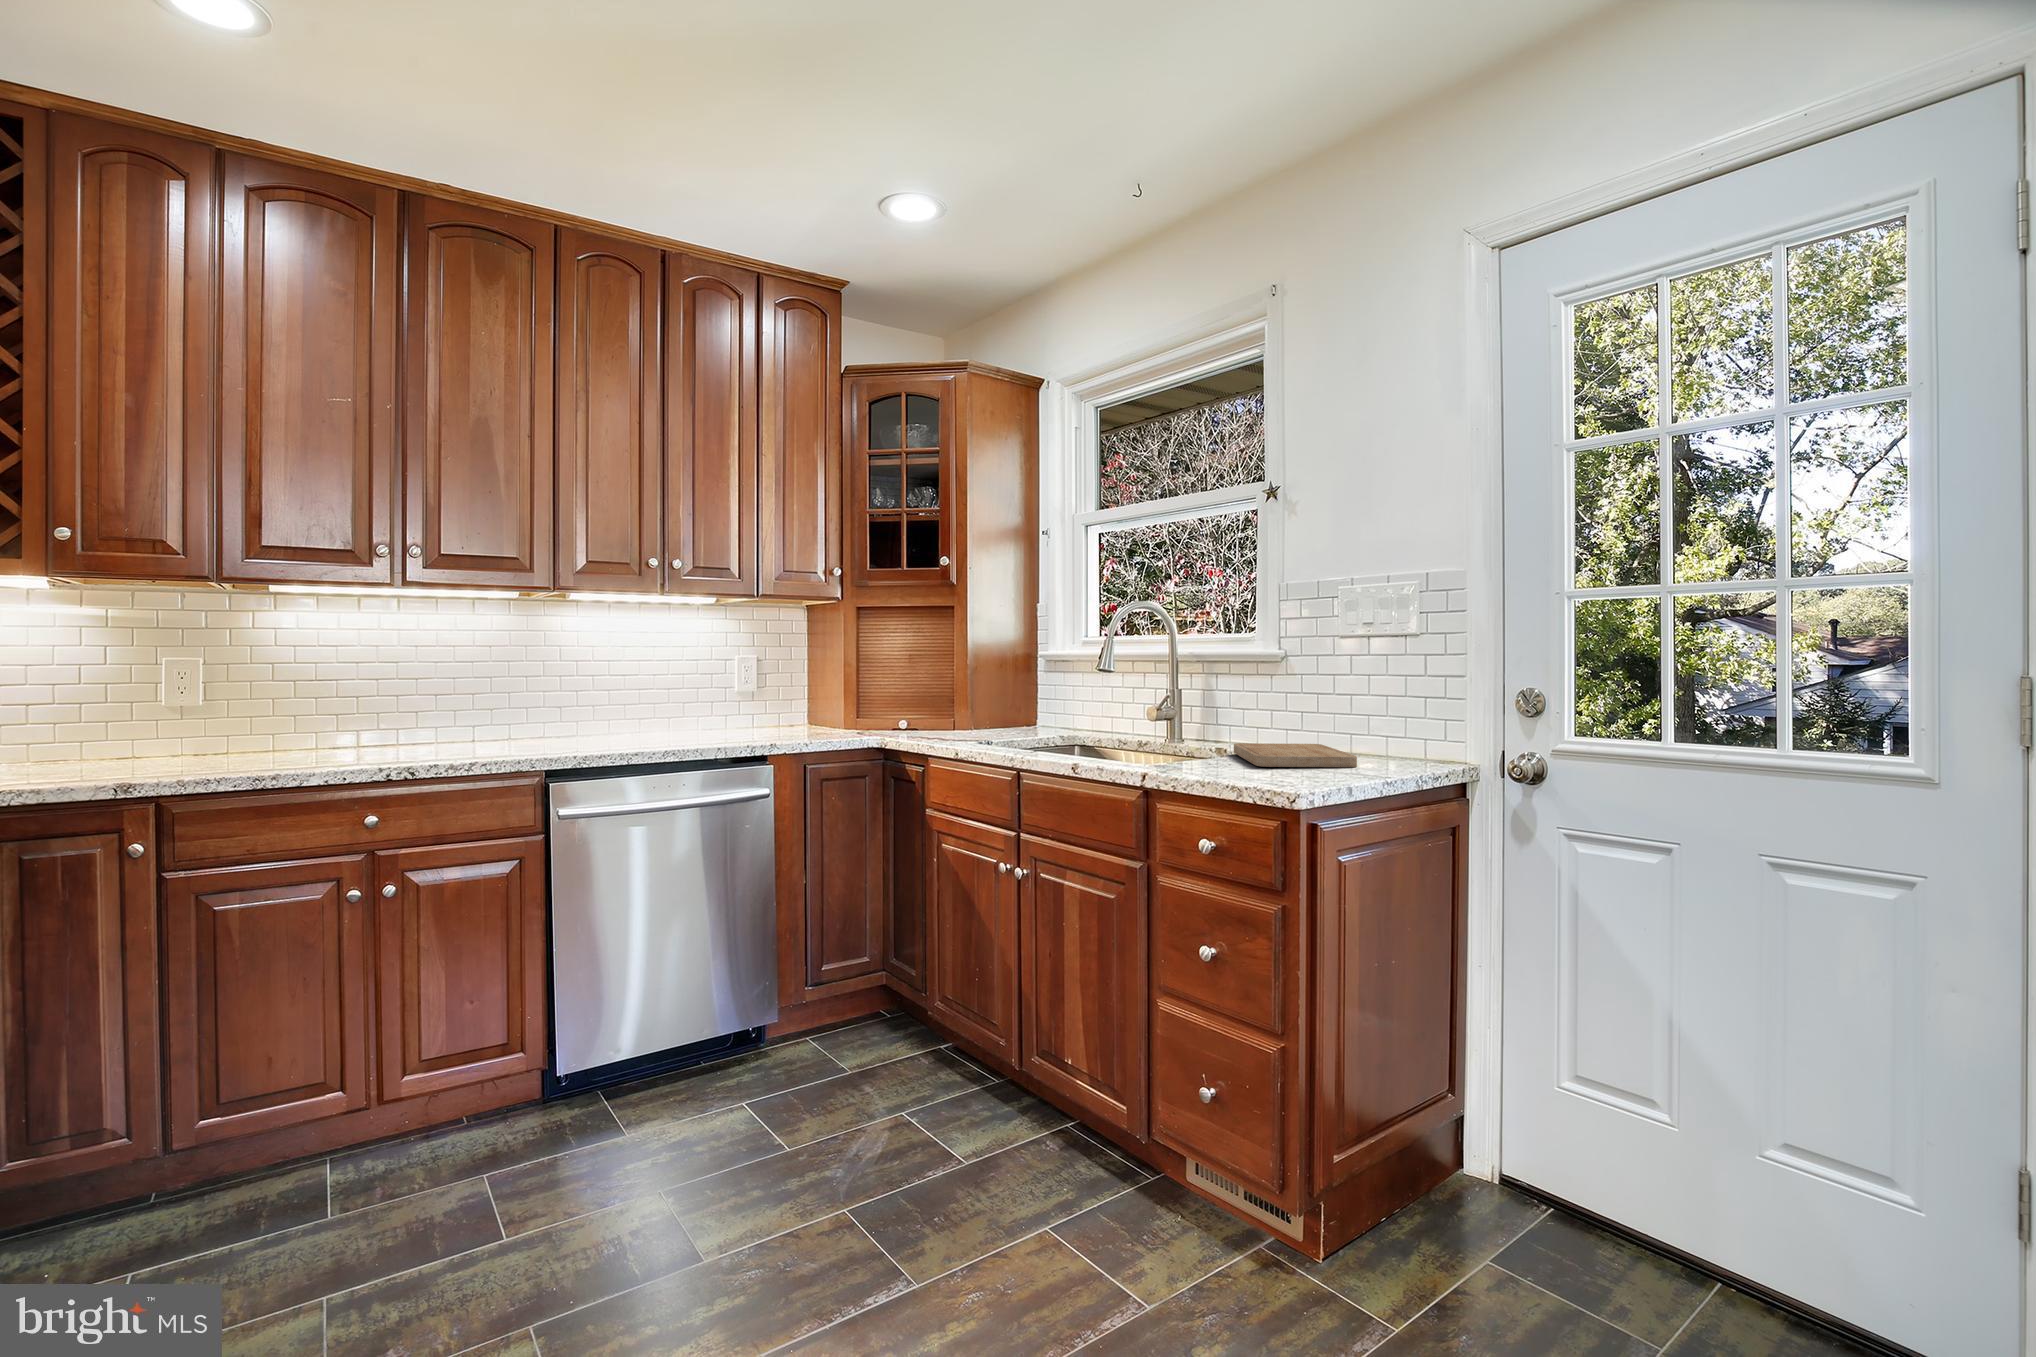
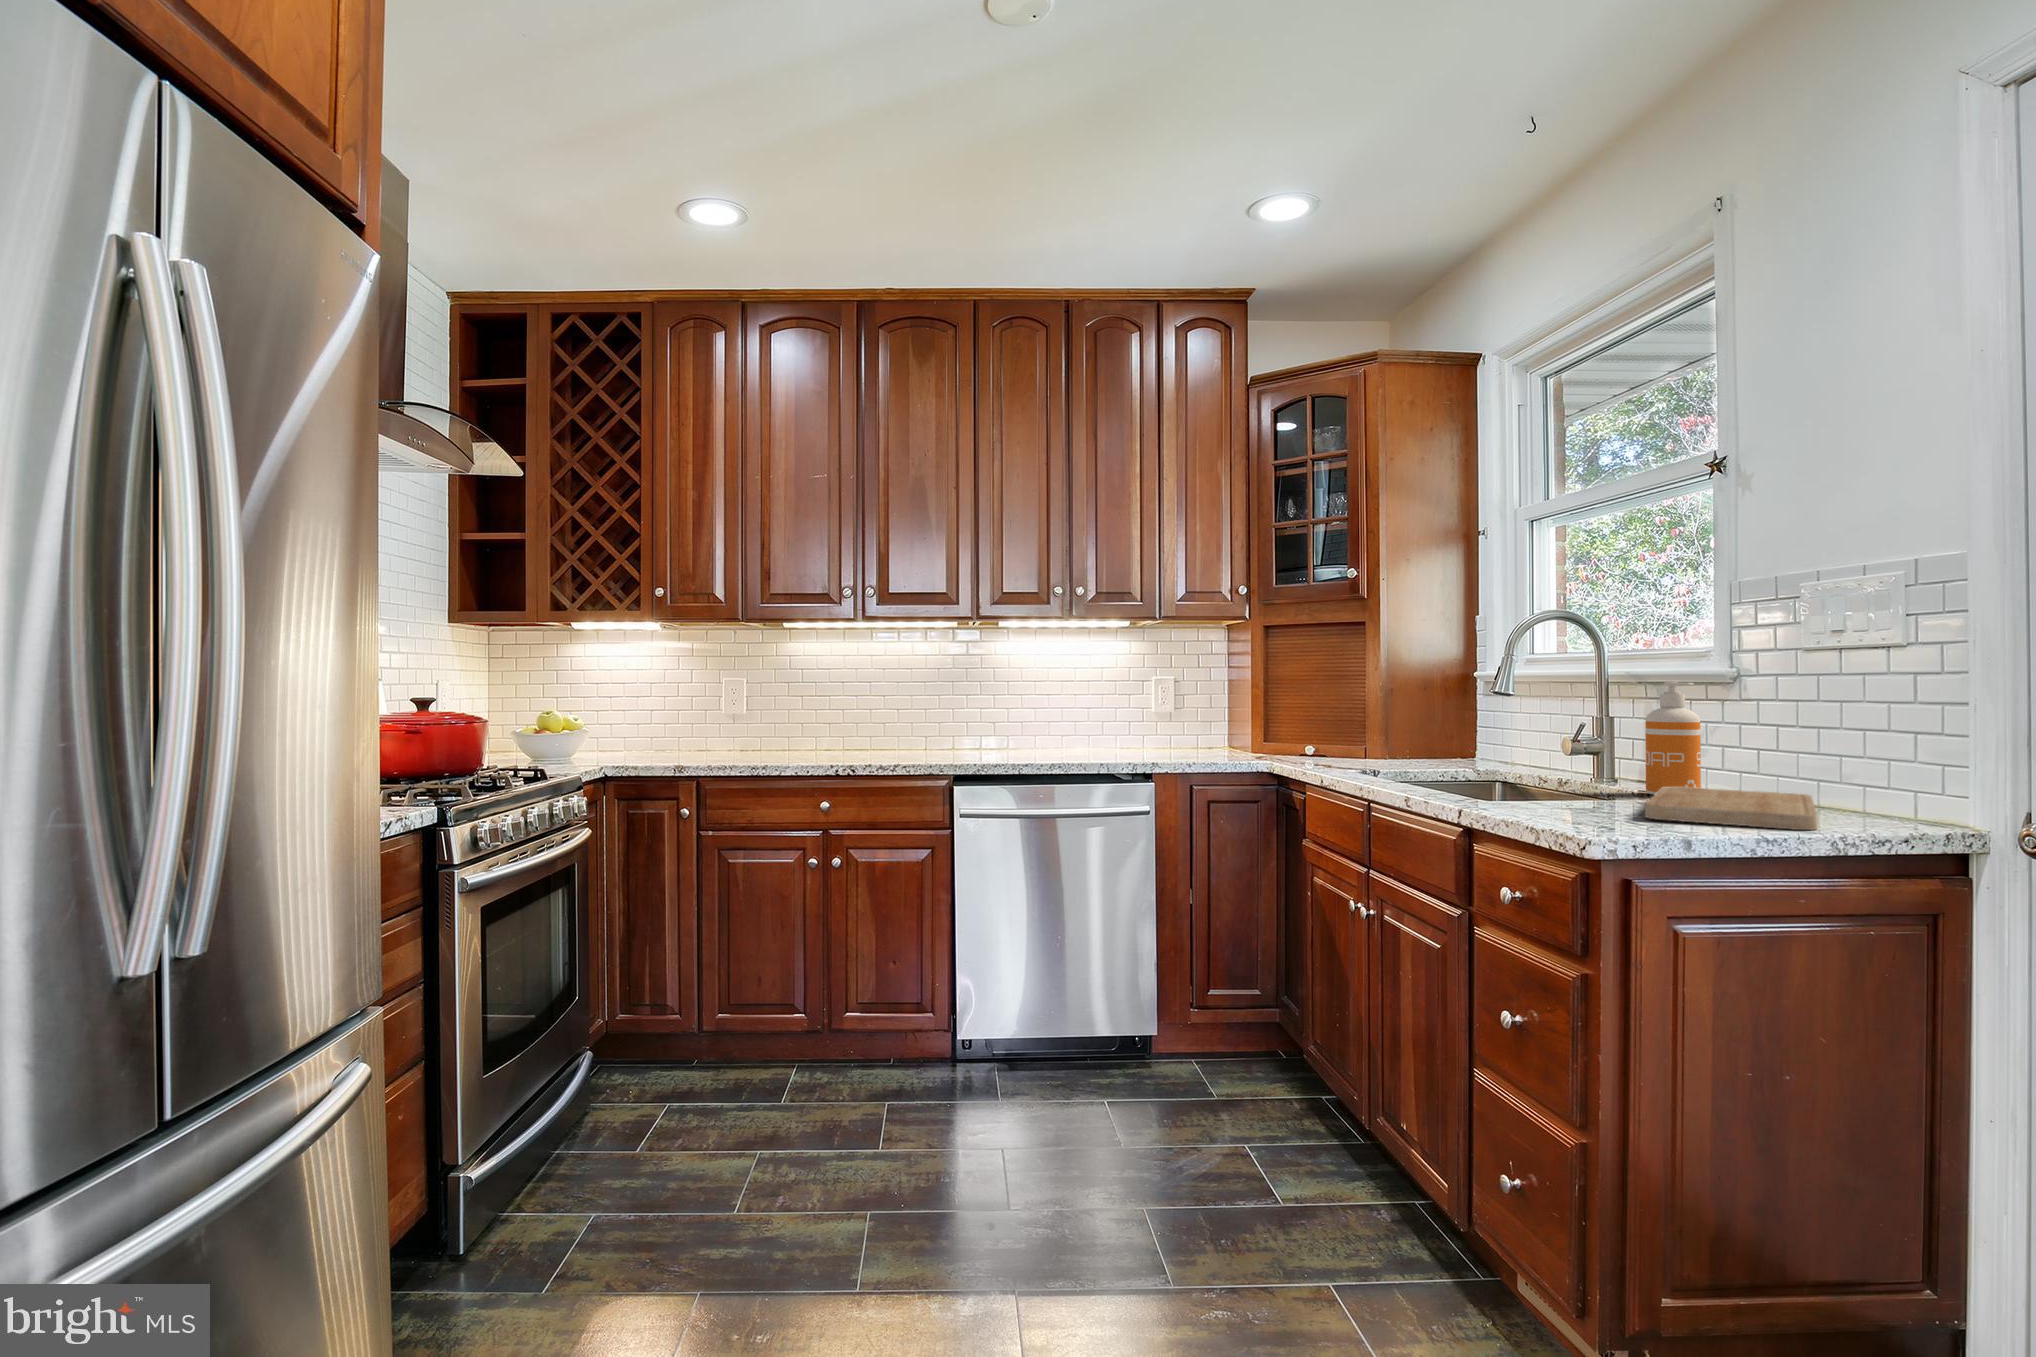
soap dispenser: none [1211,664,1246,751] -> present [1645,682,1701,795]

